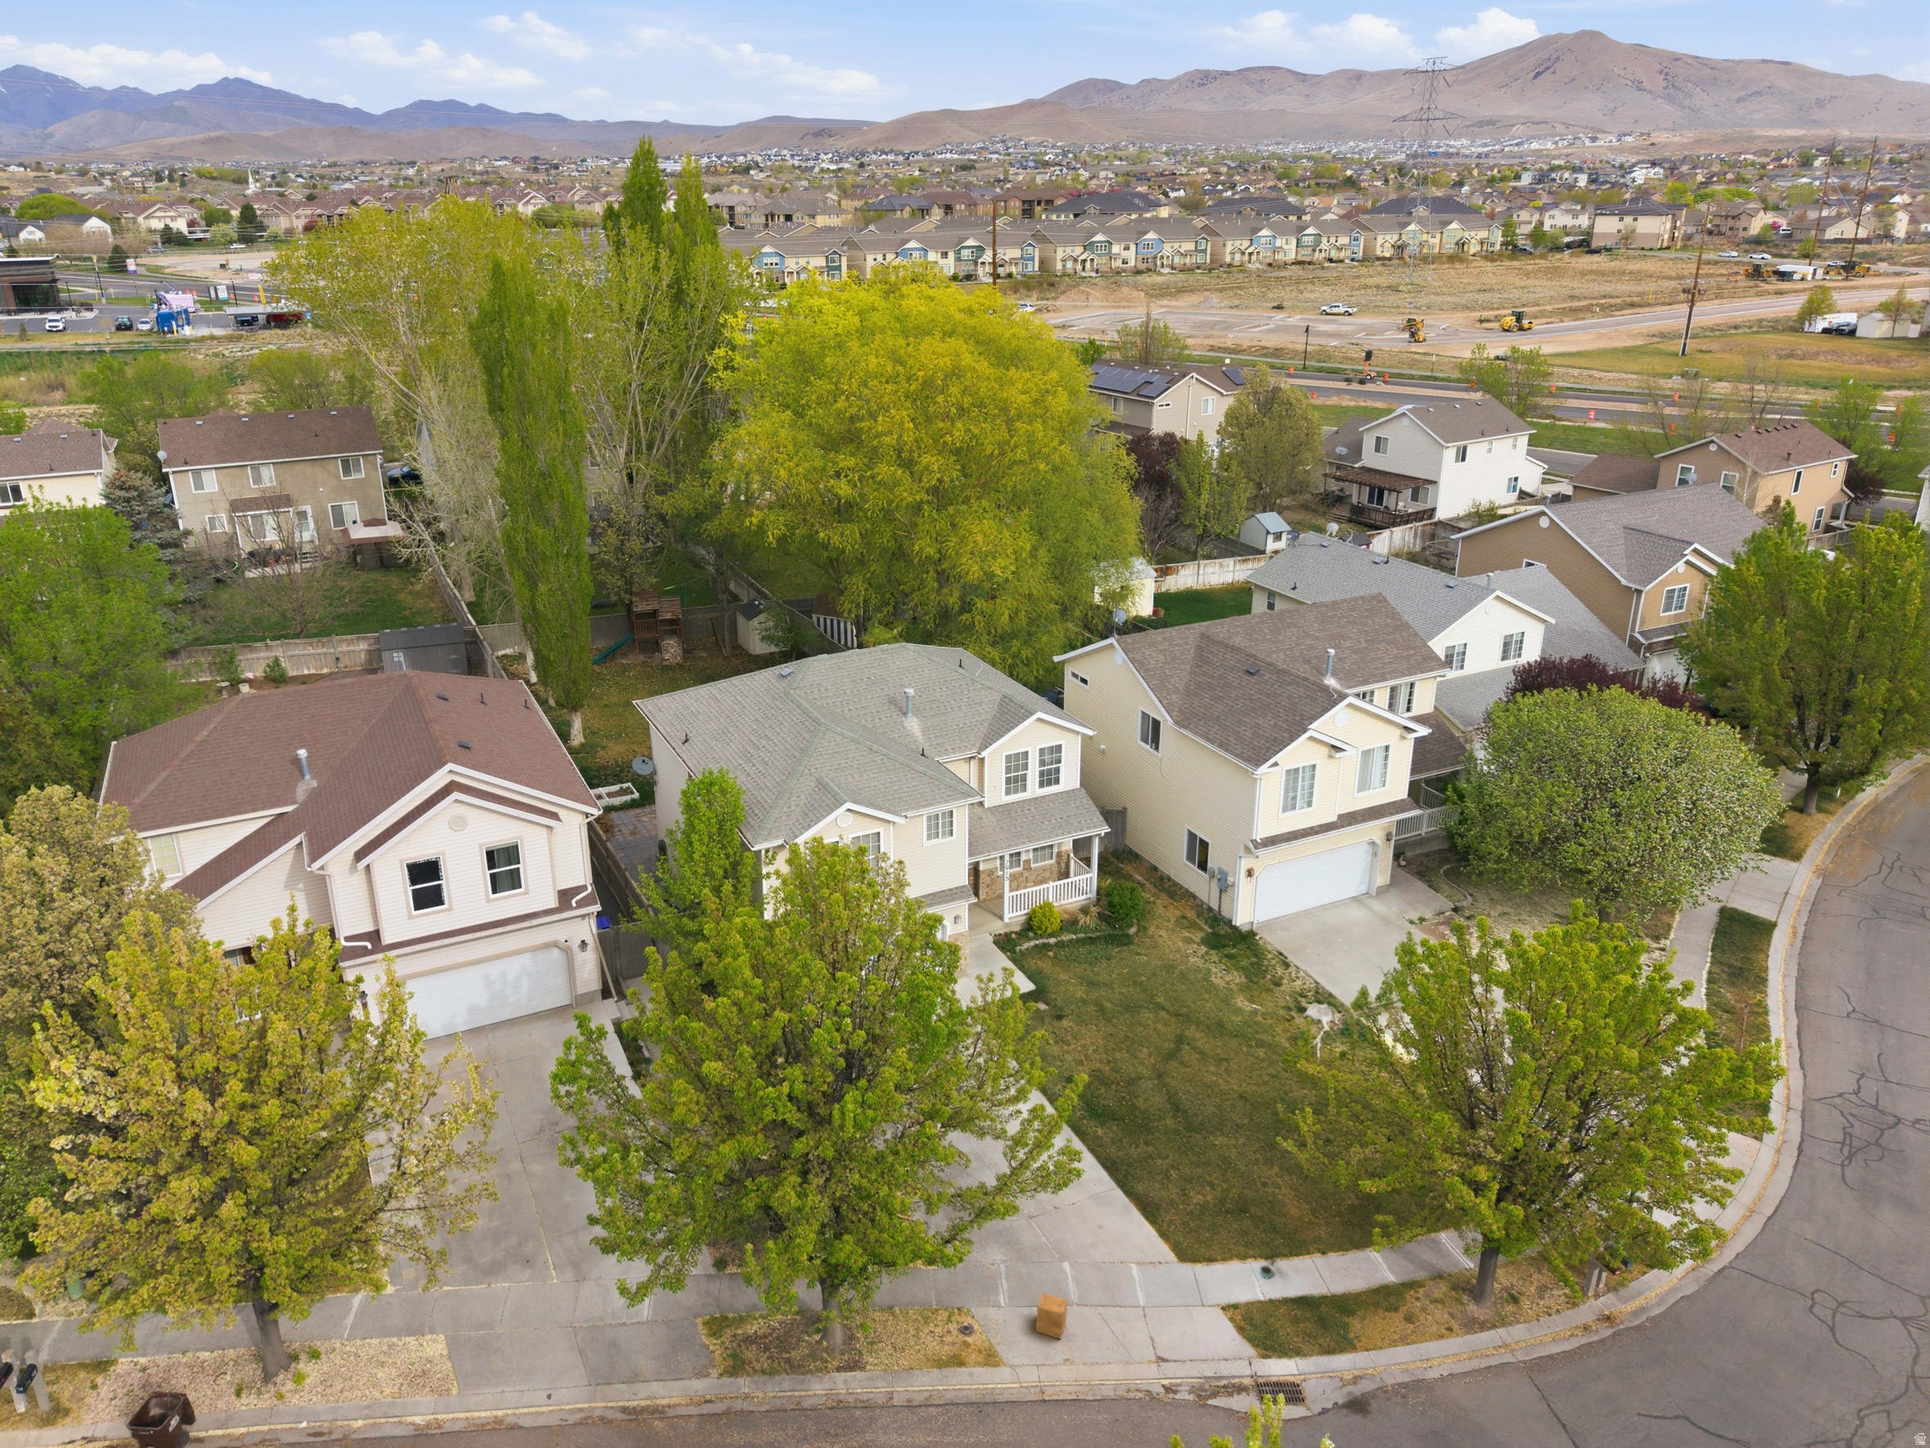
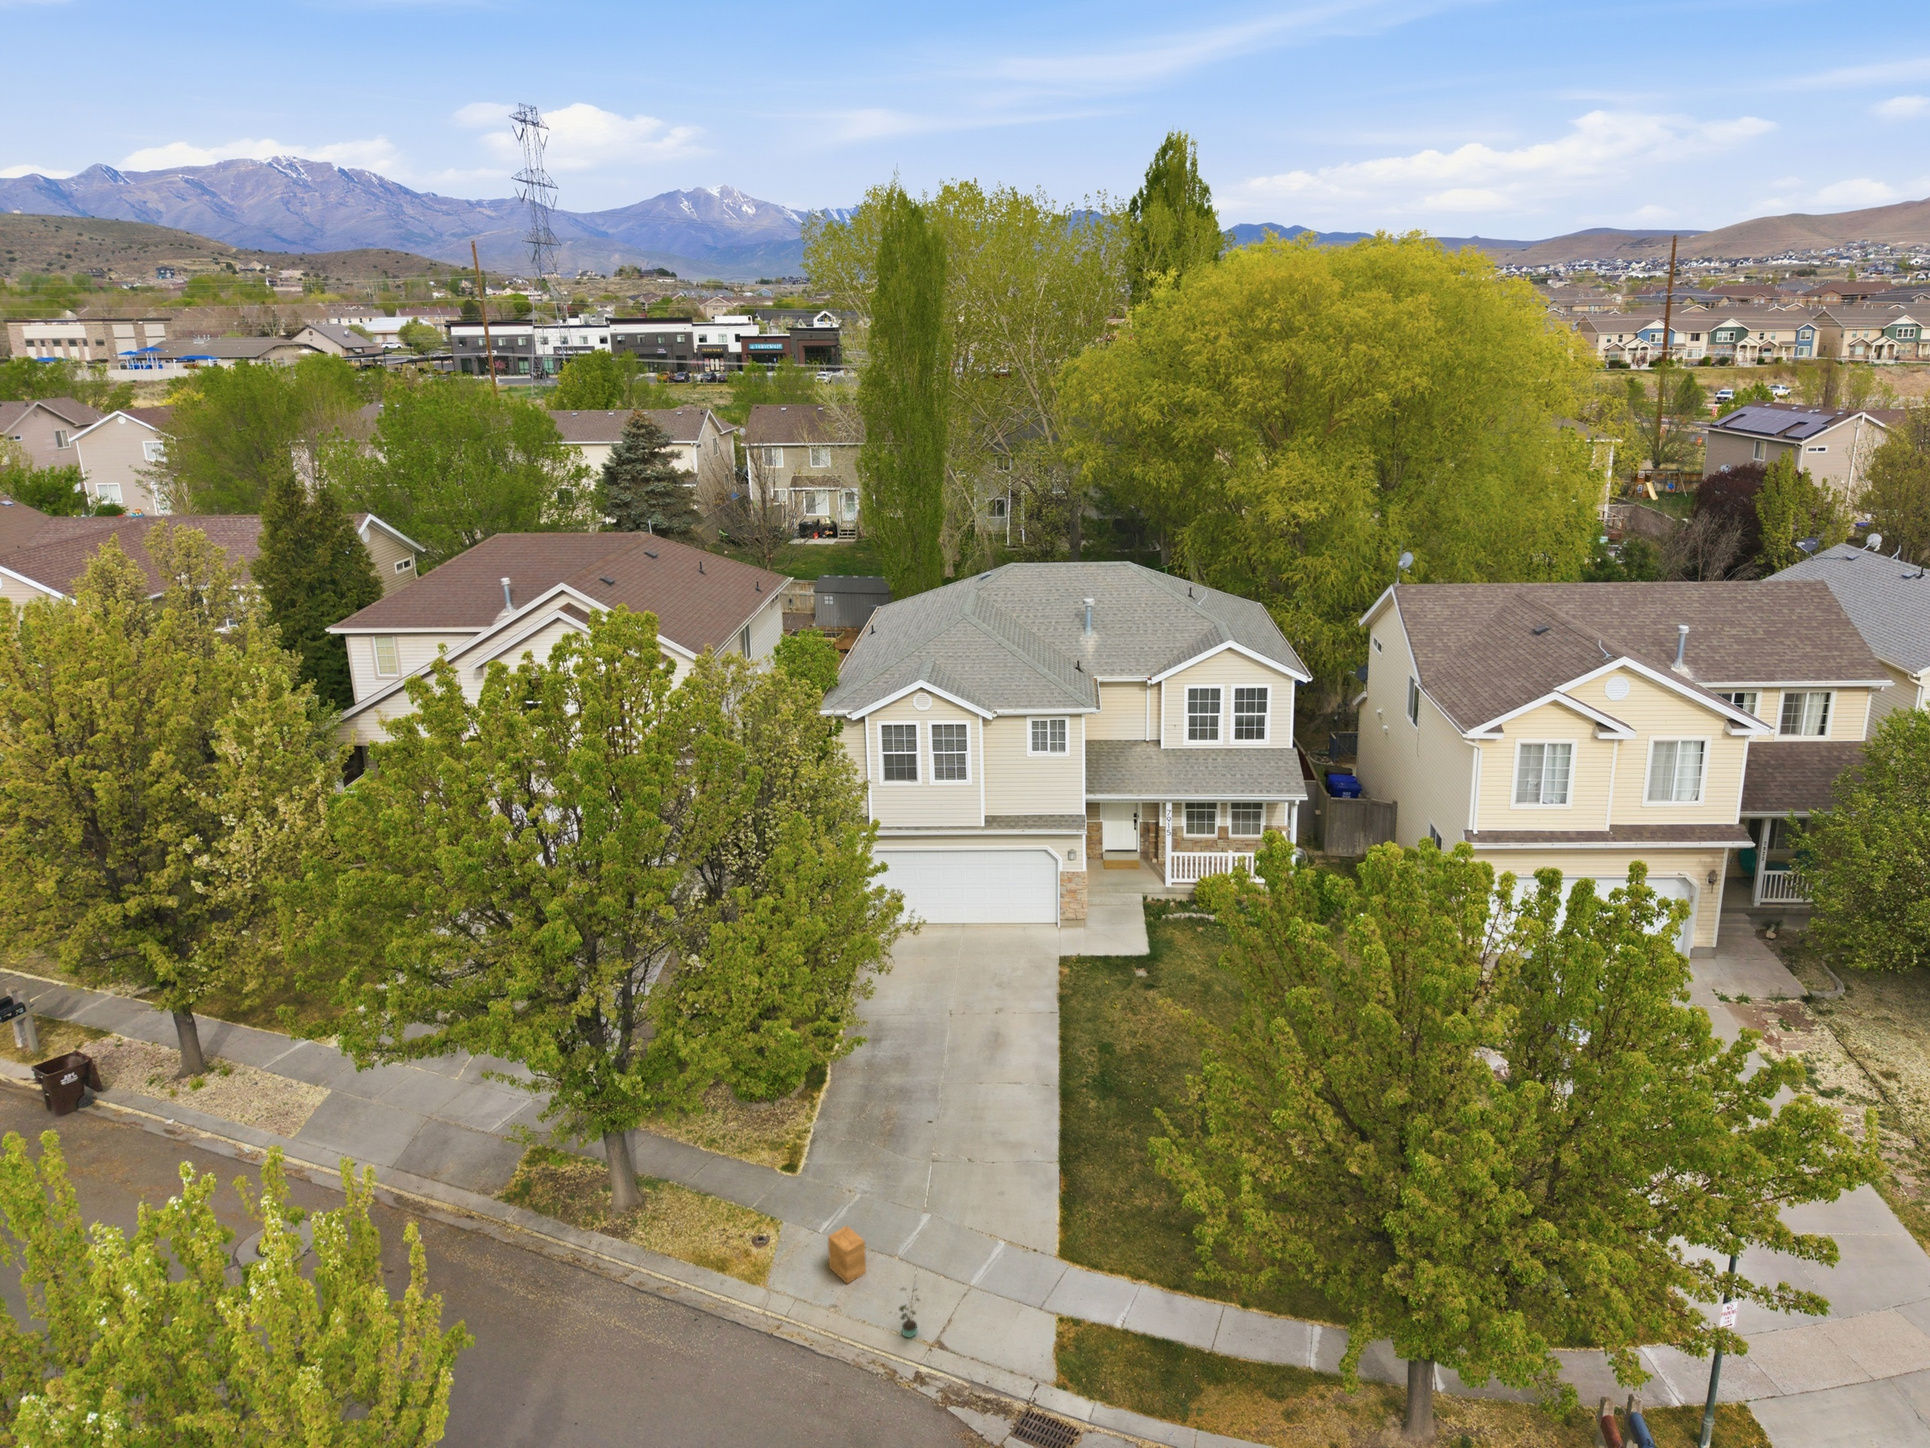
potted plant: present [1259,1244,1275,1279] -> present [899,1288,919,1338]

